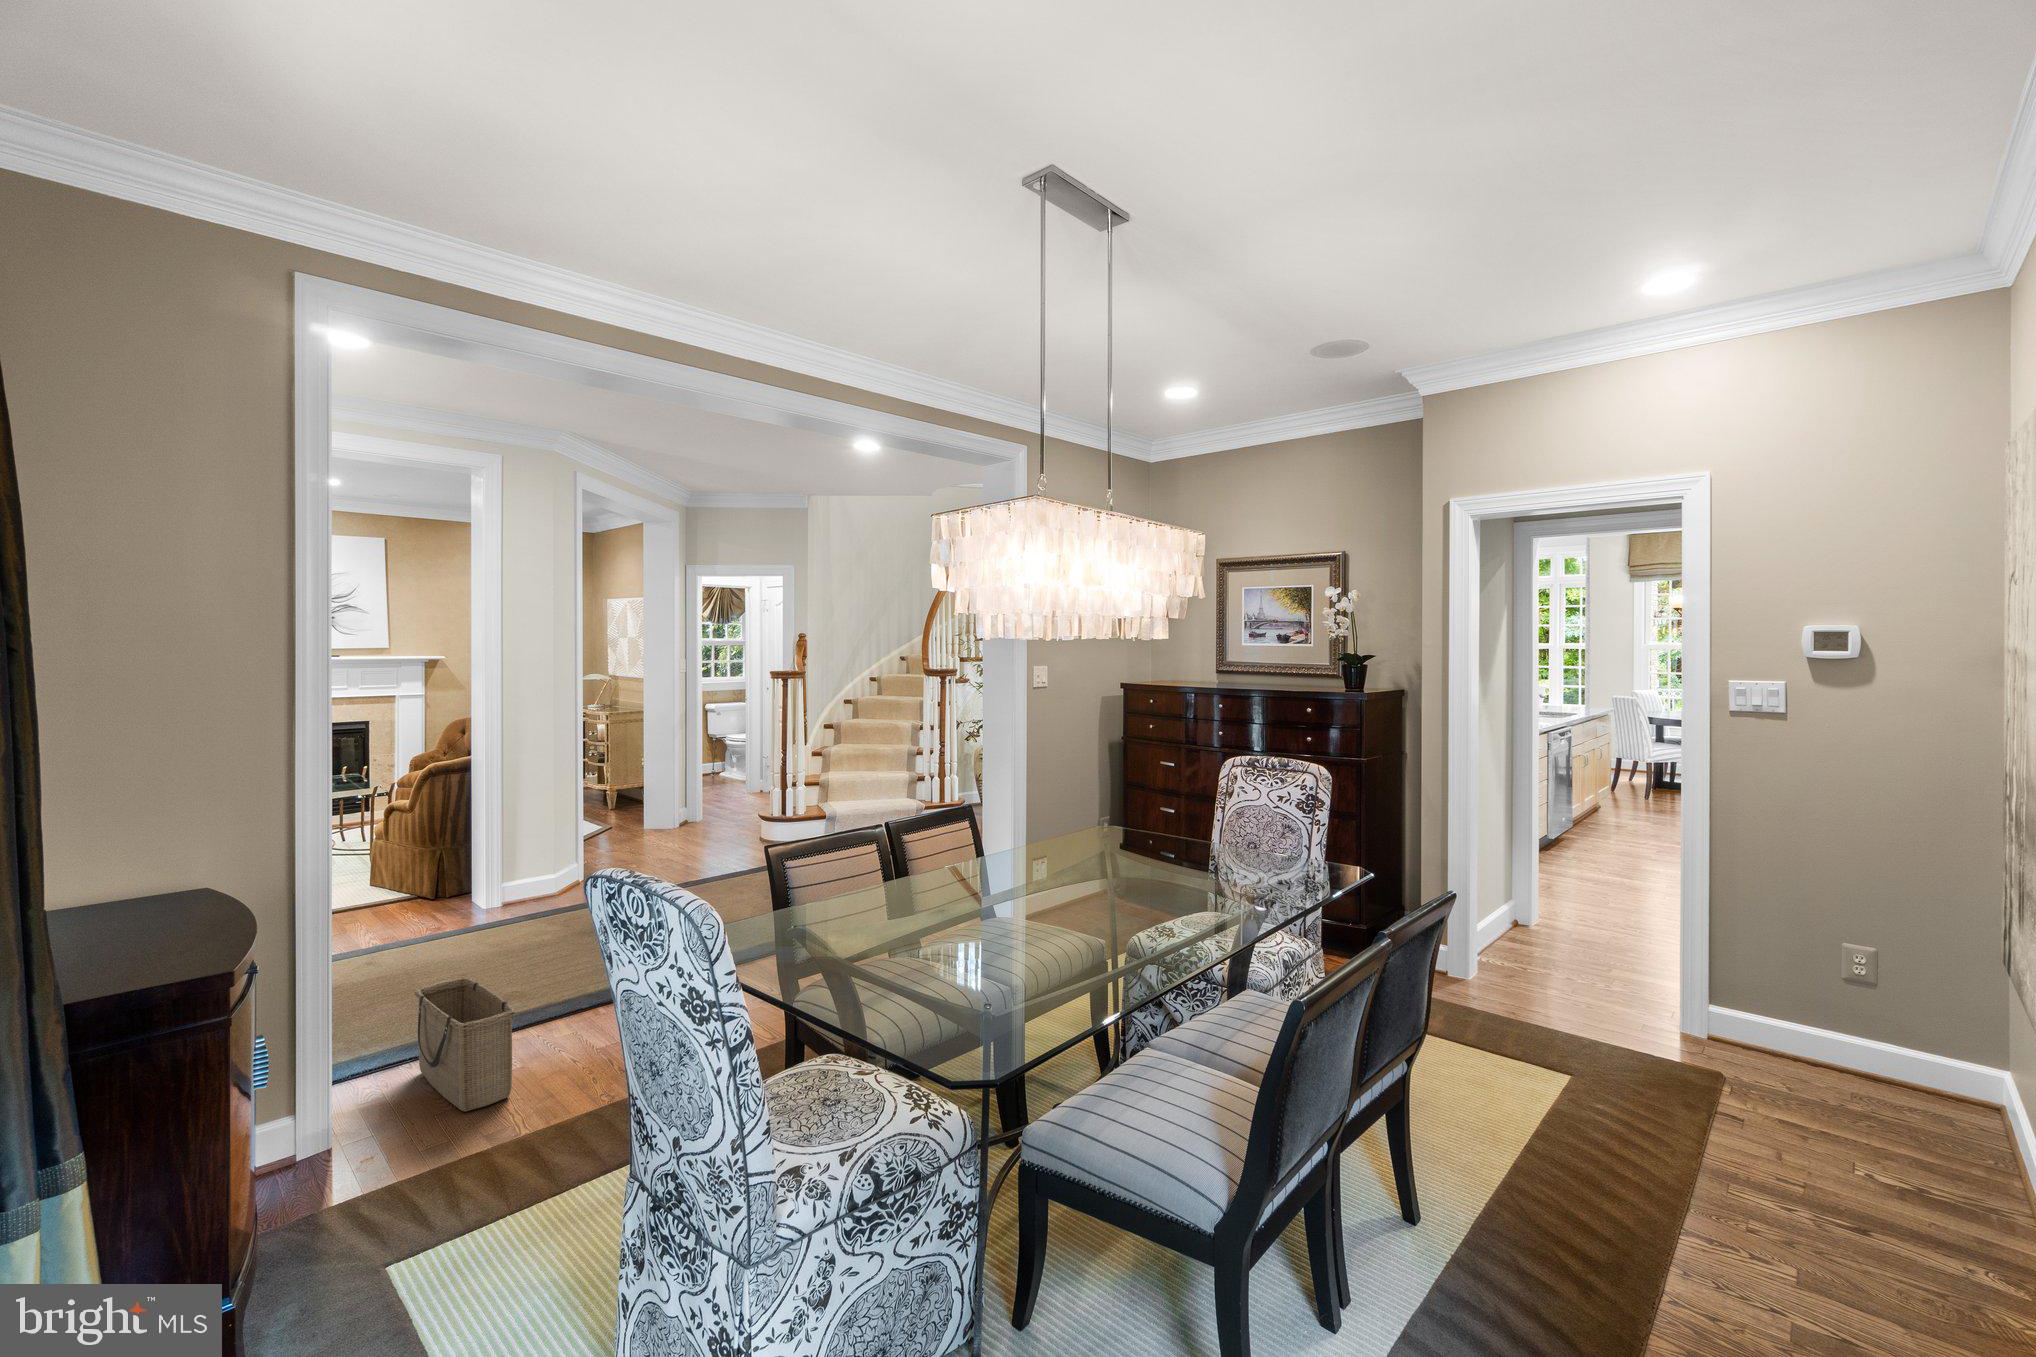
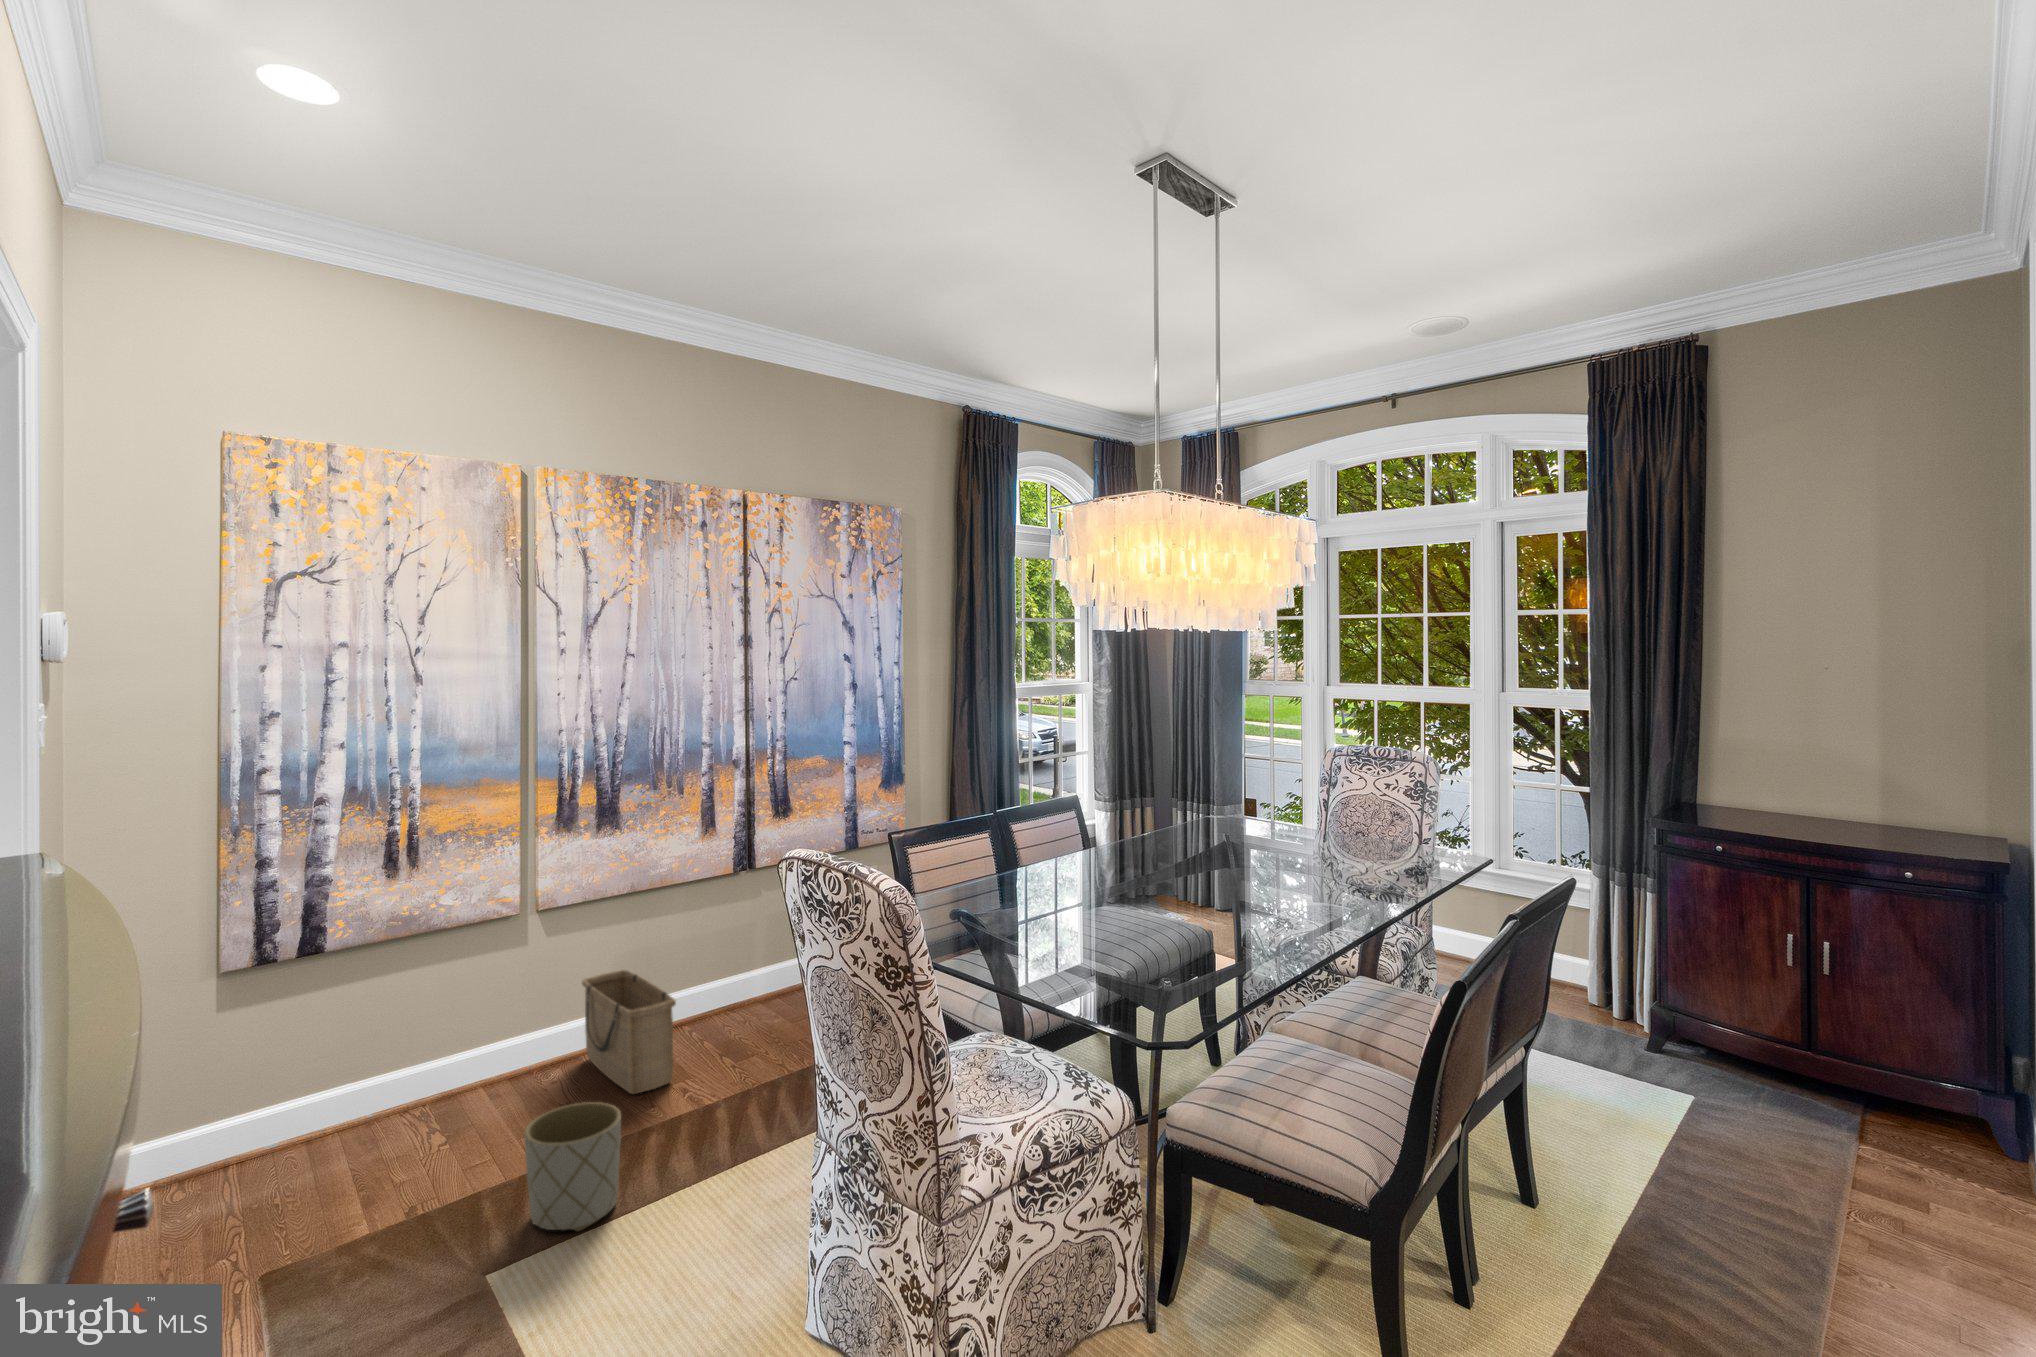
planter: none [317,1129,434,1274] -> present [524,1102,621,1231]

